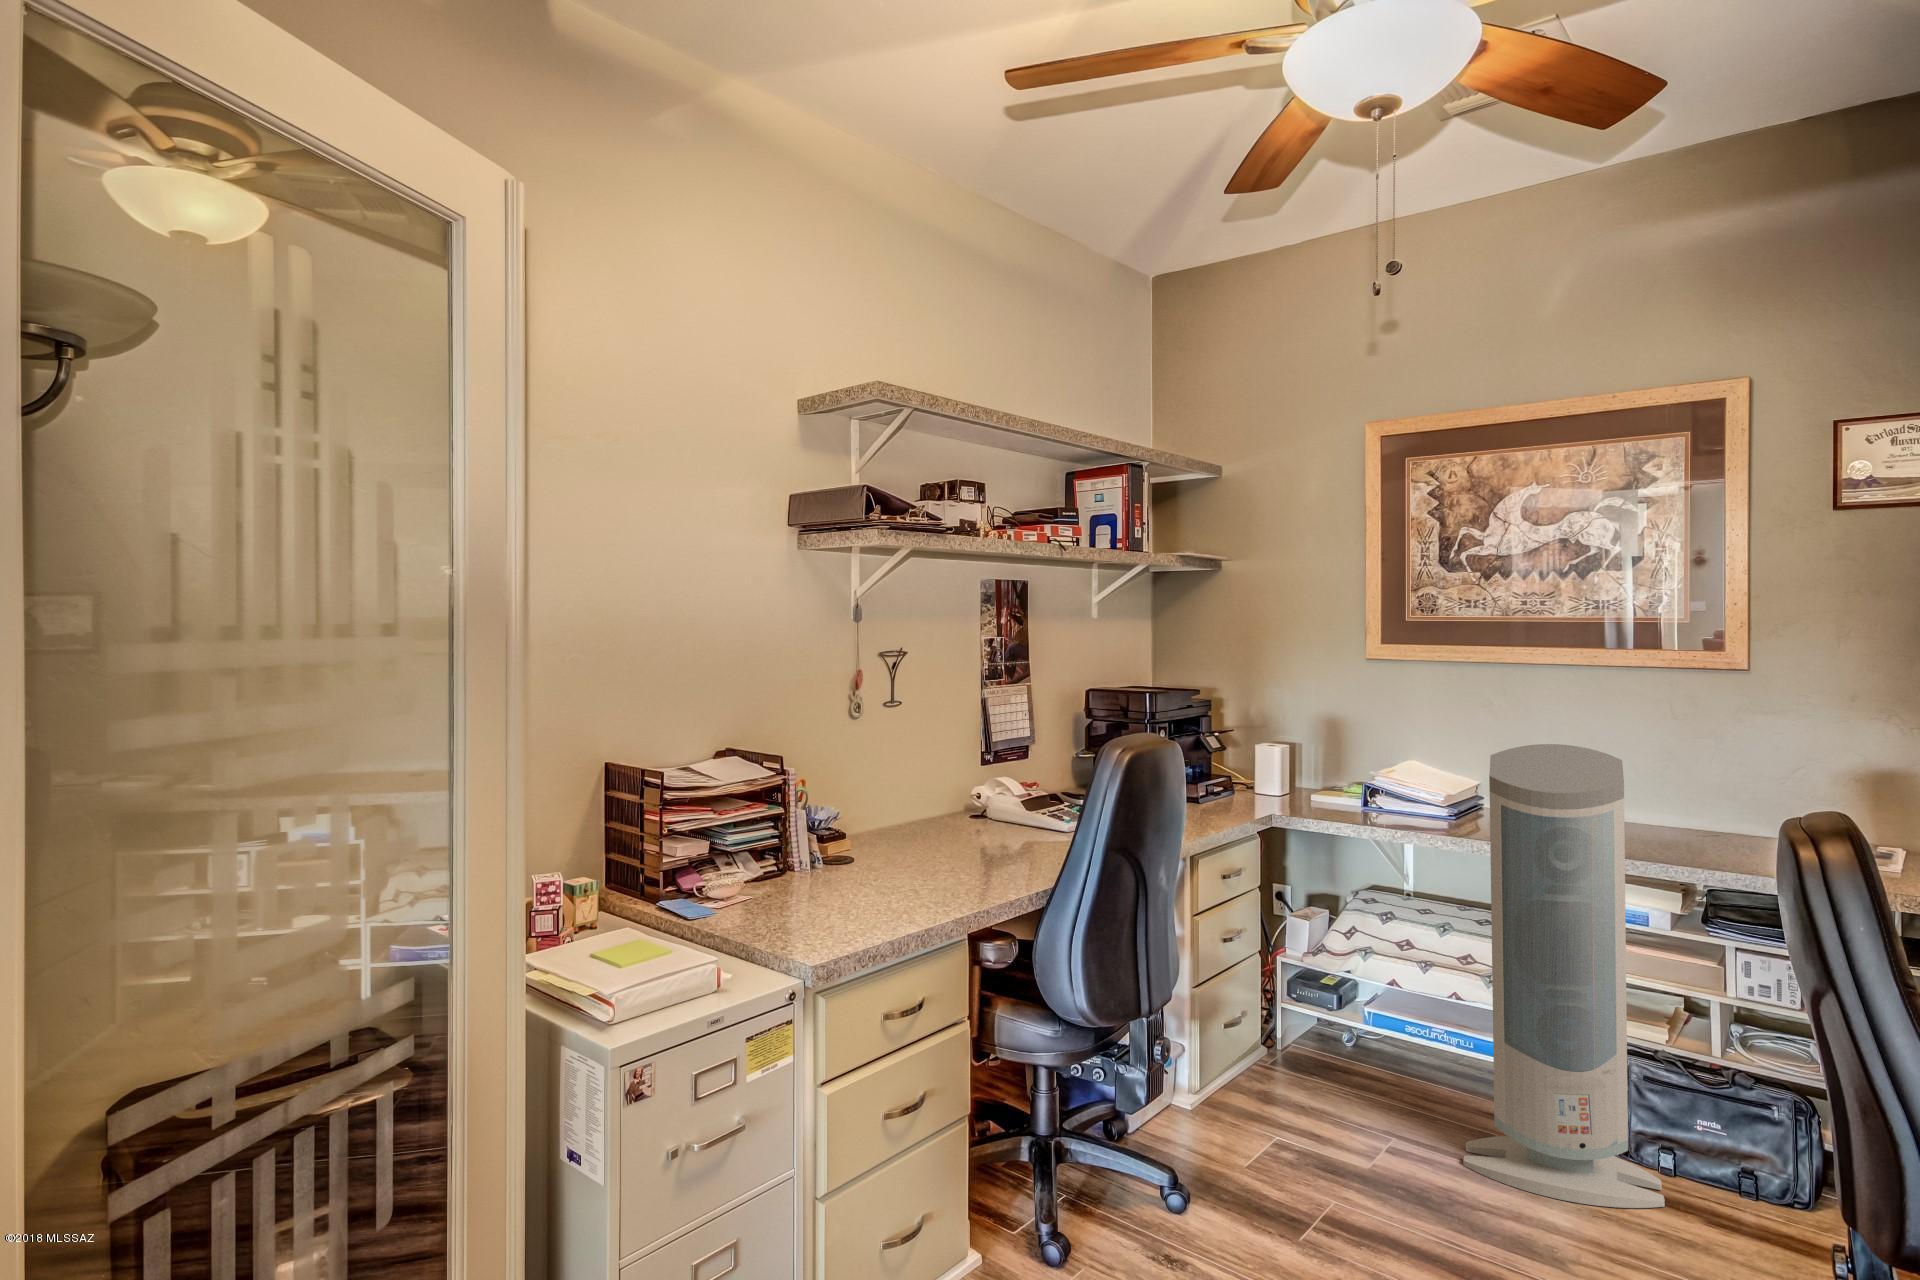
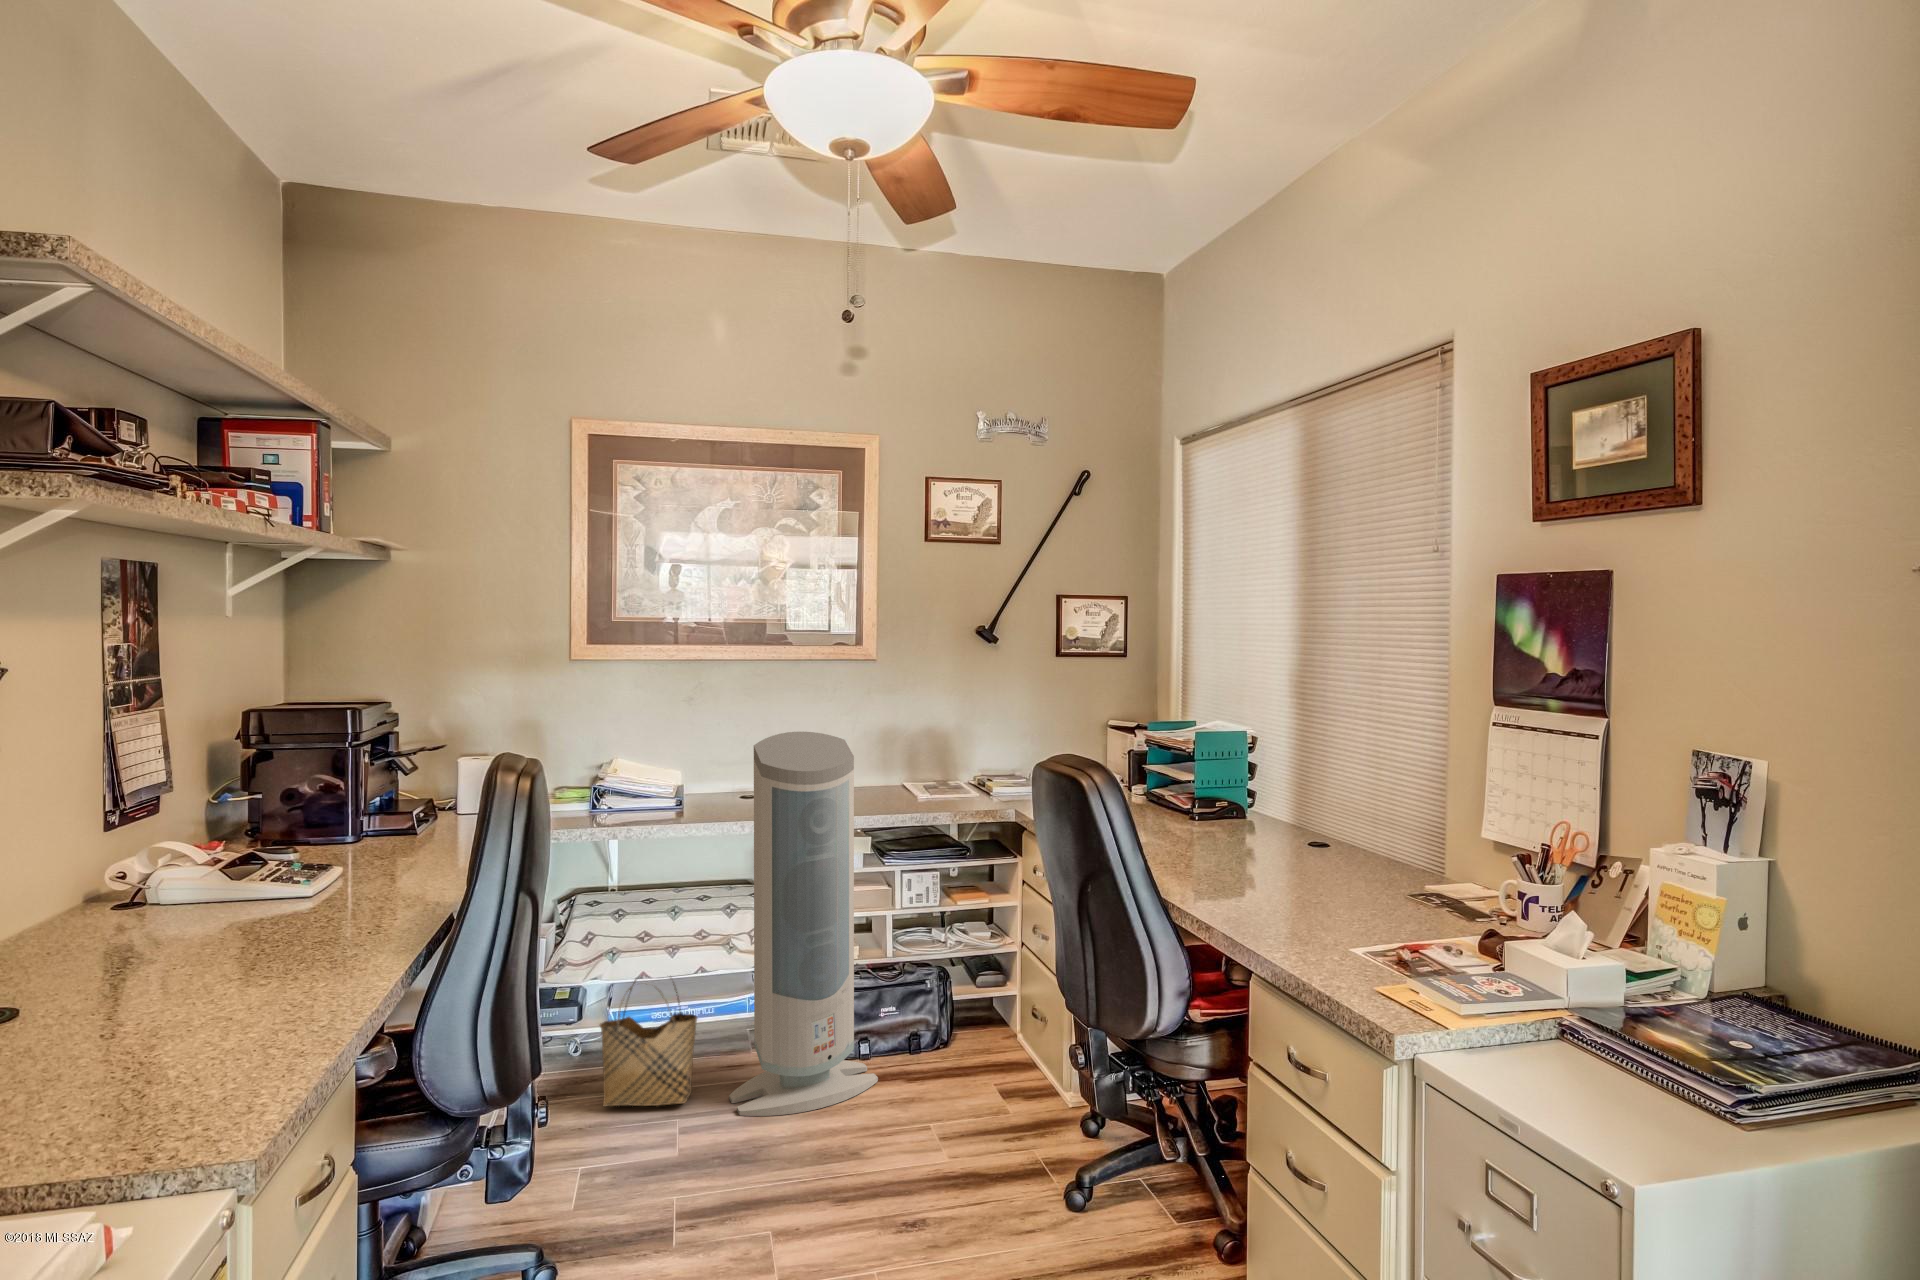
woven basket: none [1339,977,1437,1129] -> present [600,980,697,1106]

